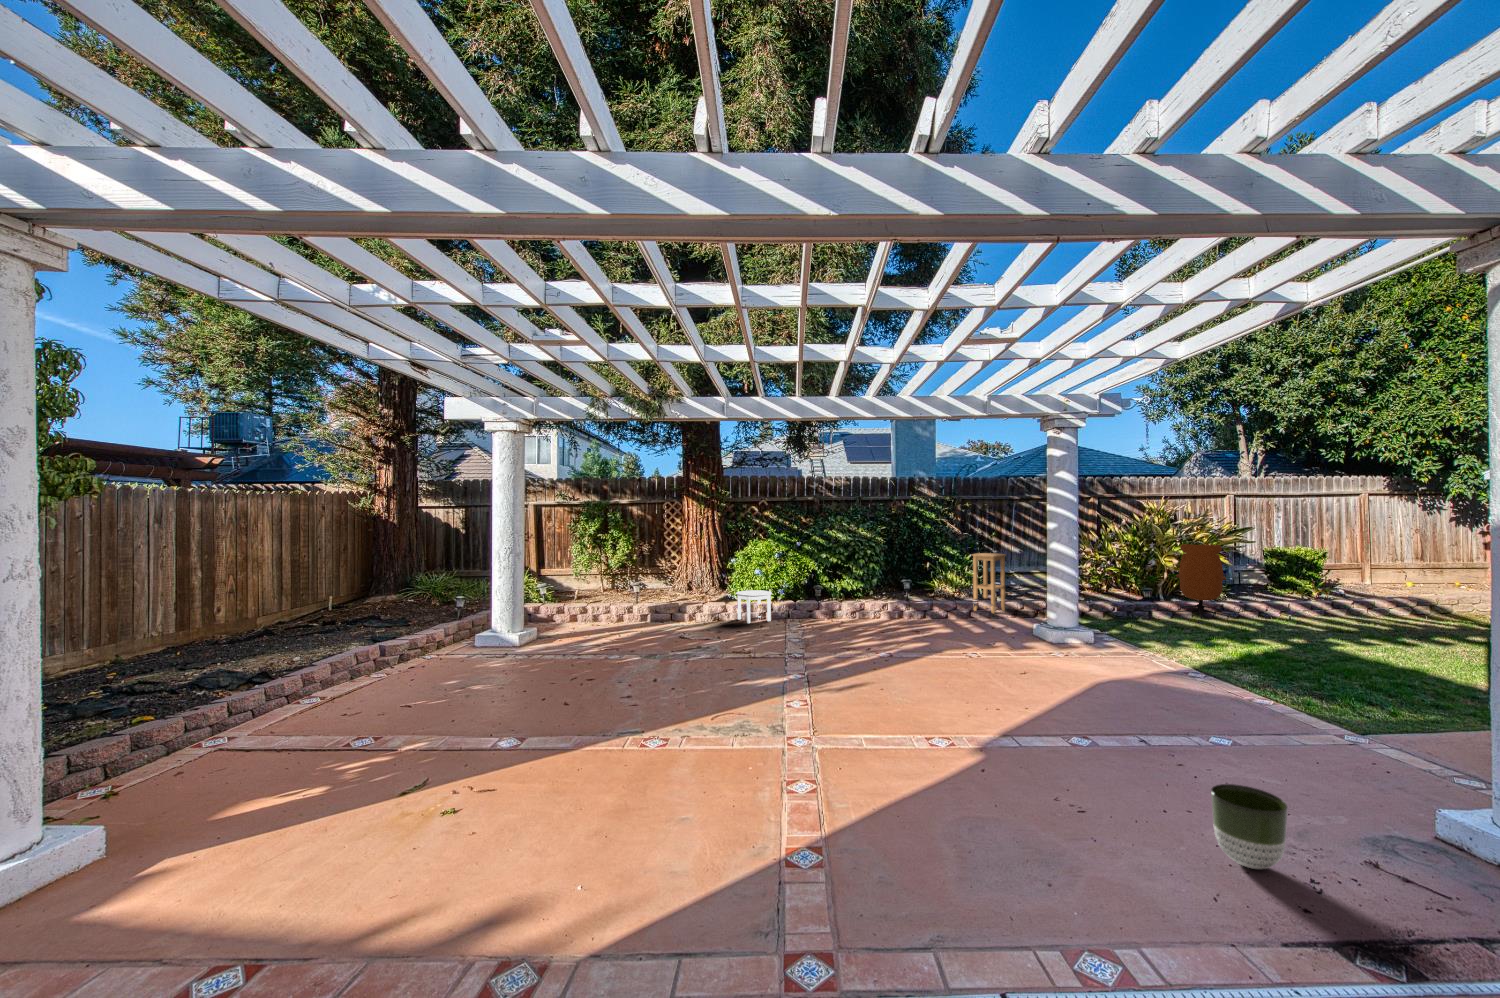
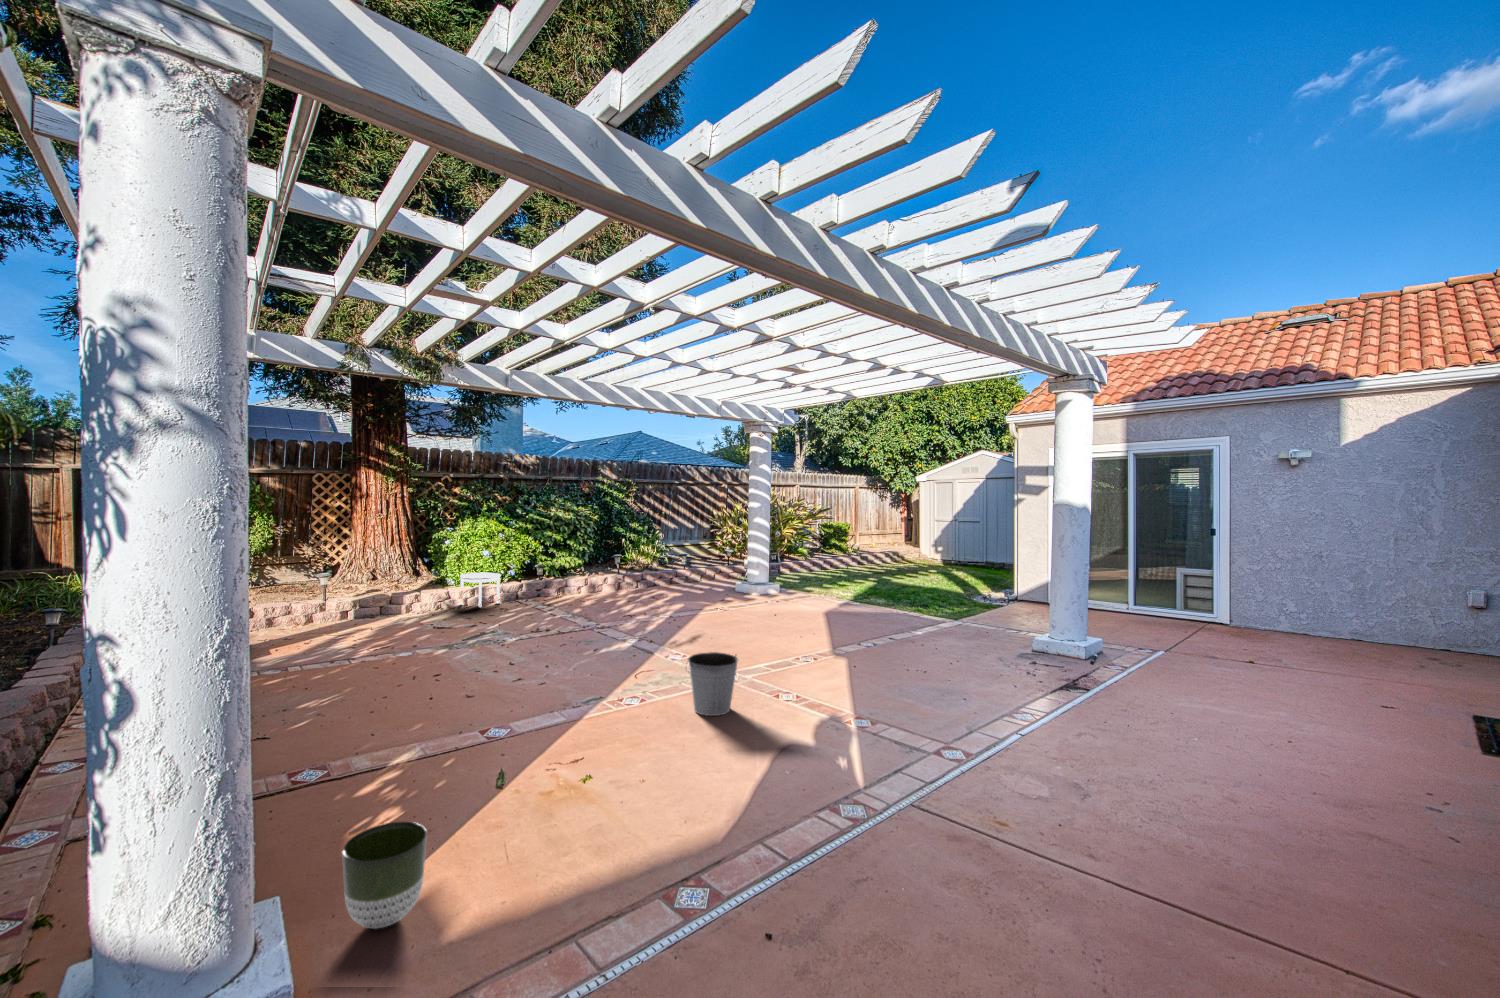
lounge chair: present [1174,544,1229,619] -> none [785,519,820,572]
stool: present [973,553,1006,613] -> none [660,529,685,579]
bucket: none [703,702,766,781] -> present [687,652,738,716]
planter: present [1211,784,1288,869] -> present [342,821,427,929]

